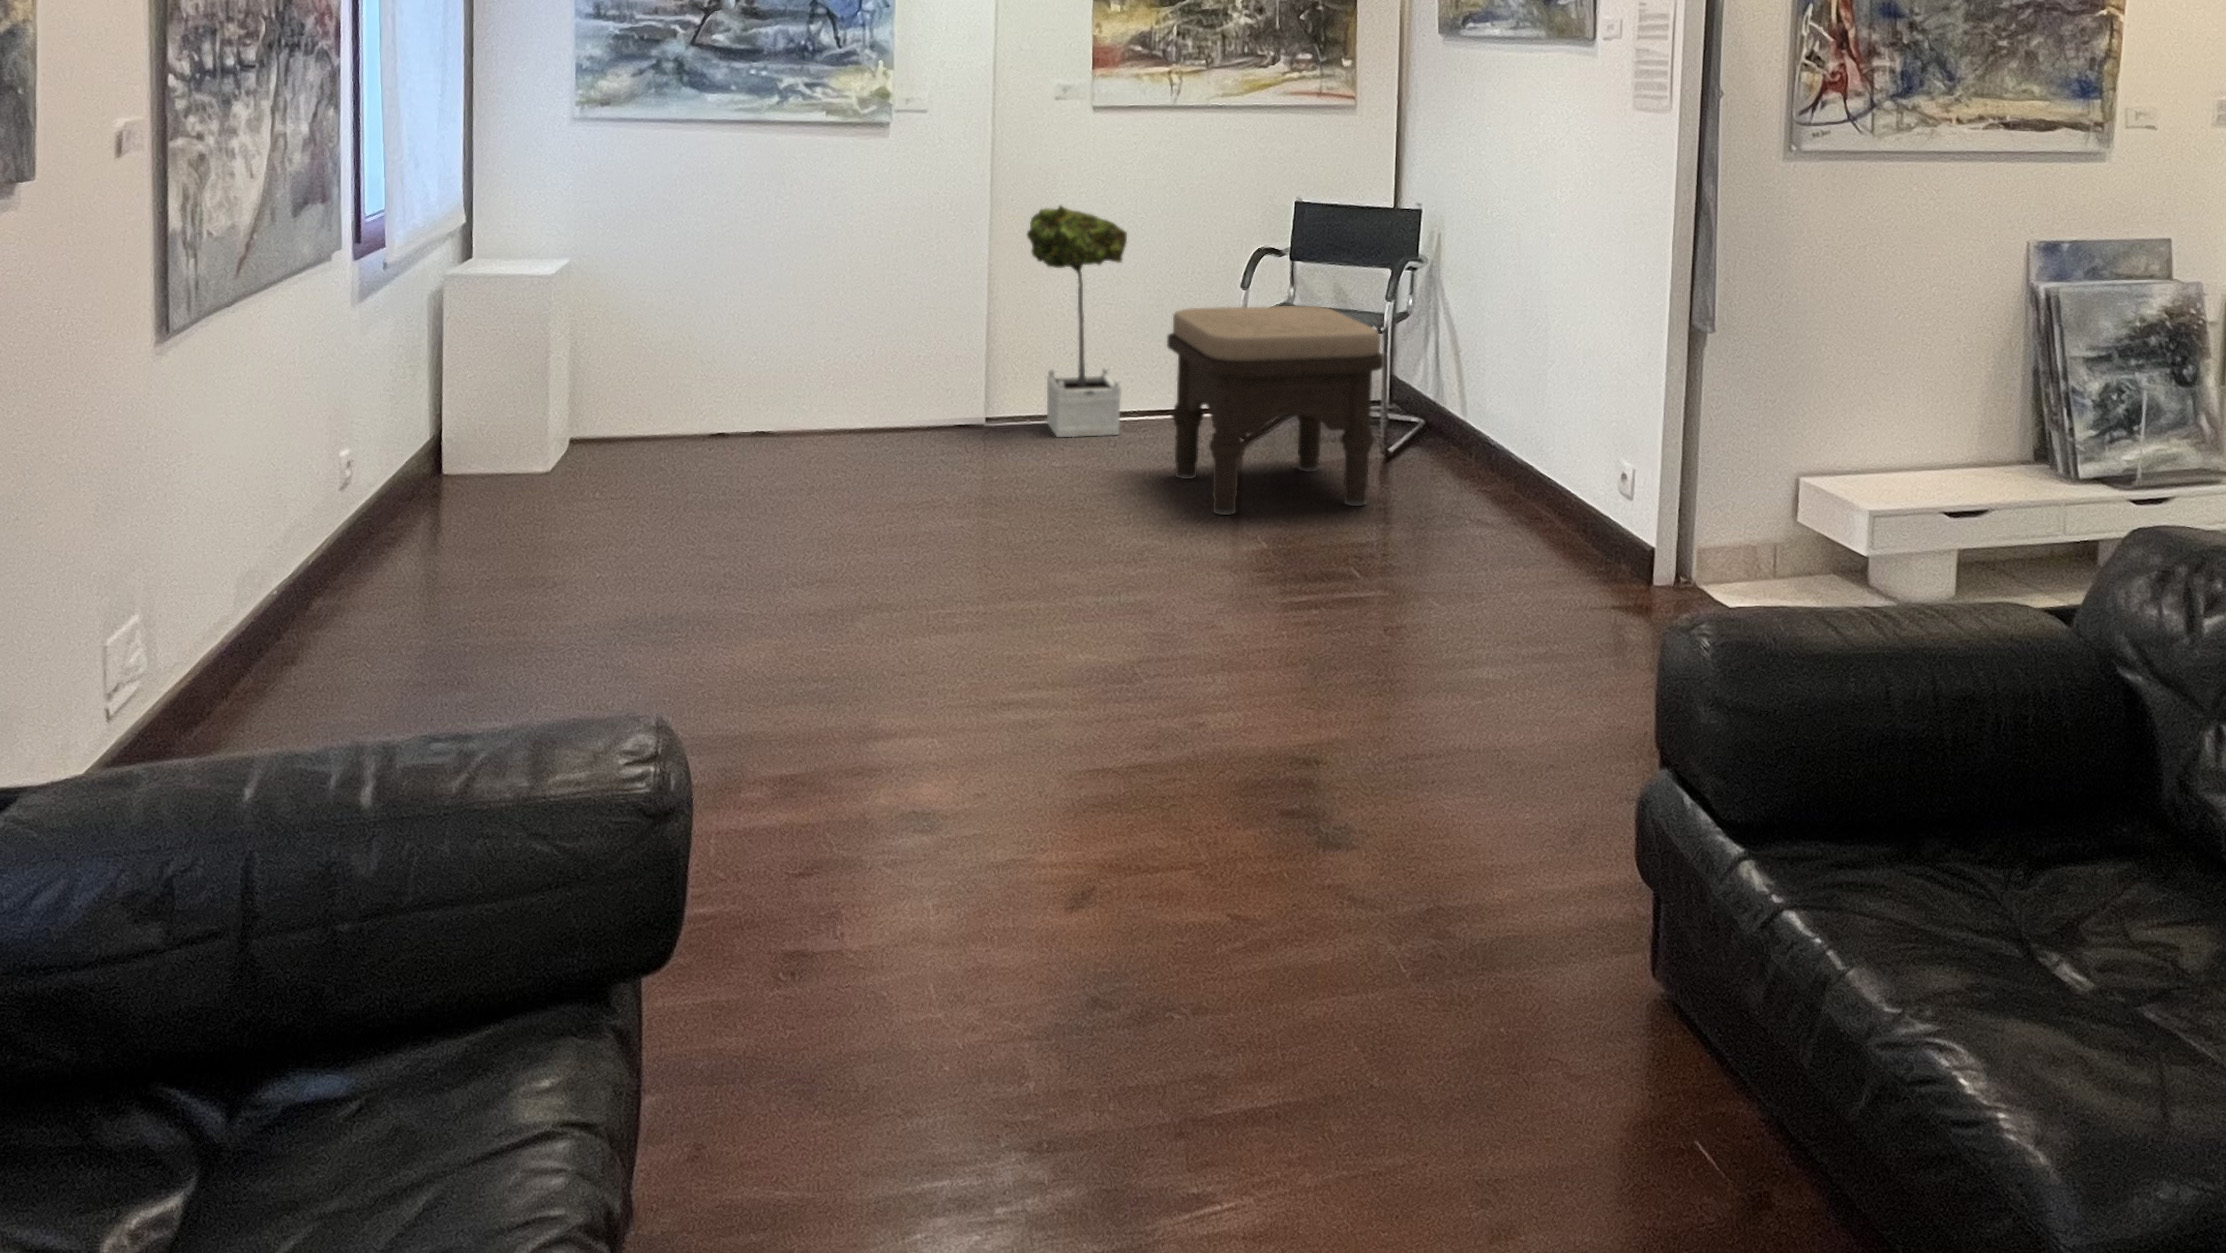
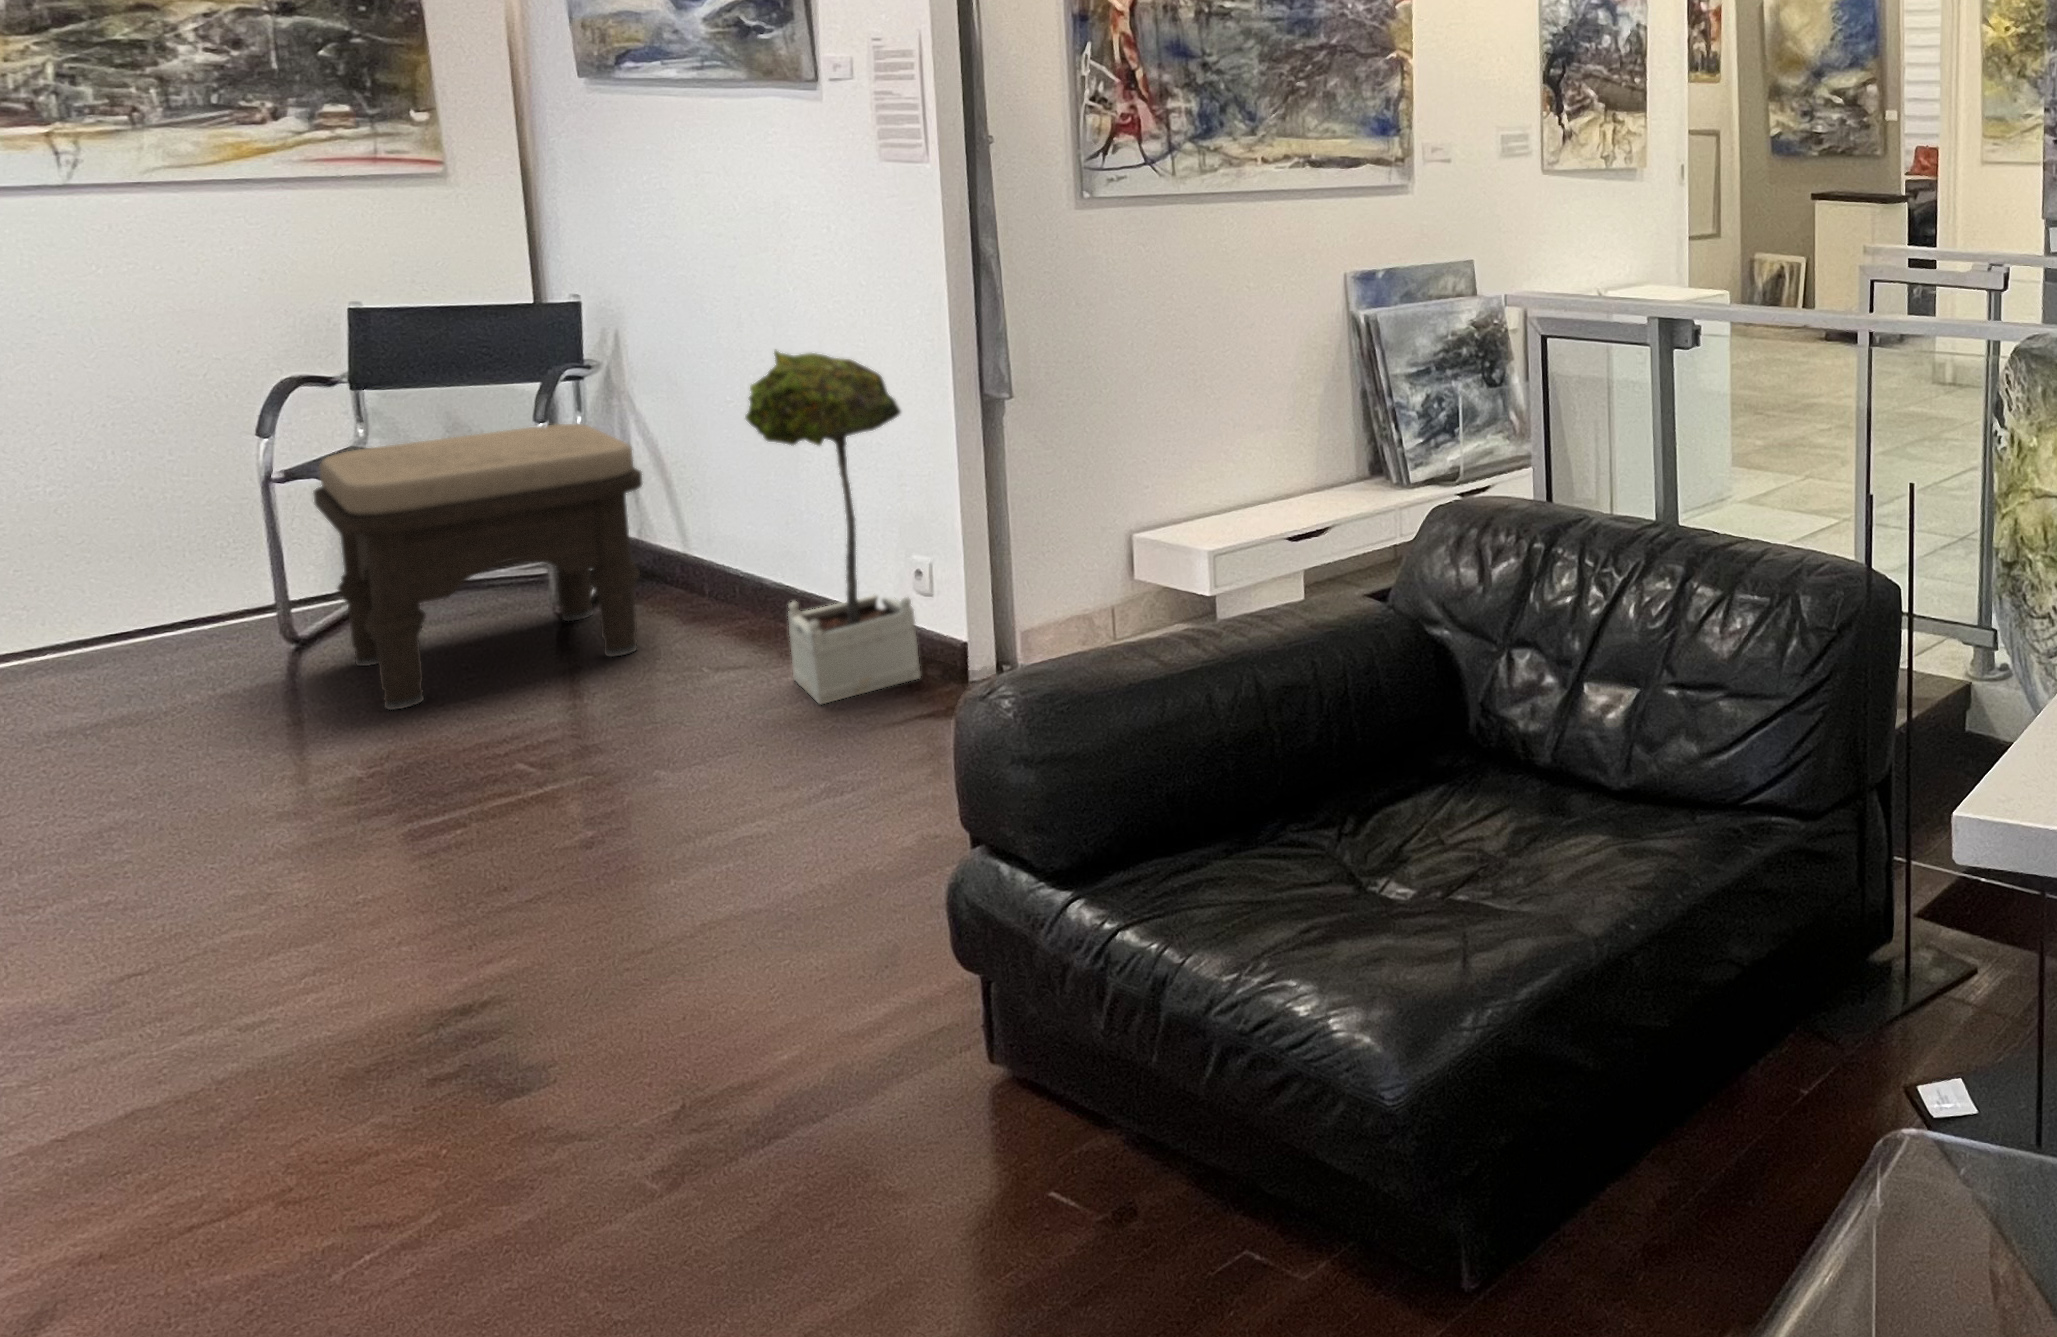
potted tree: present [1027,206,1127,437] -> present [746,351,921,704]

